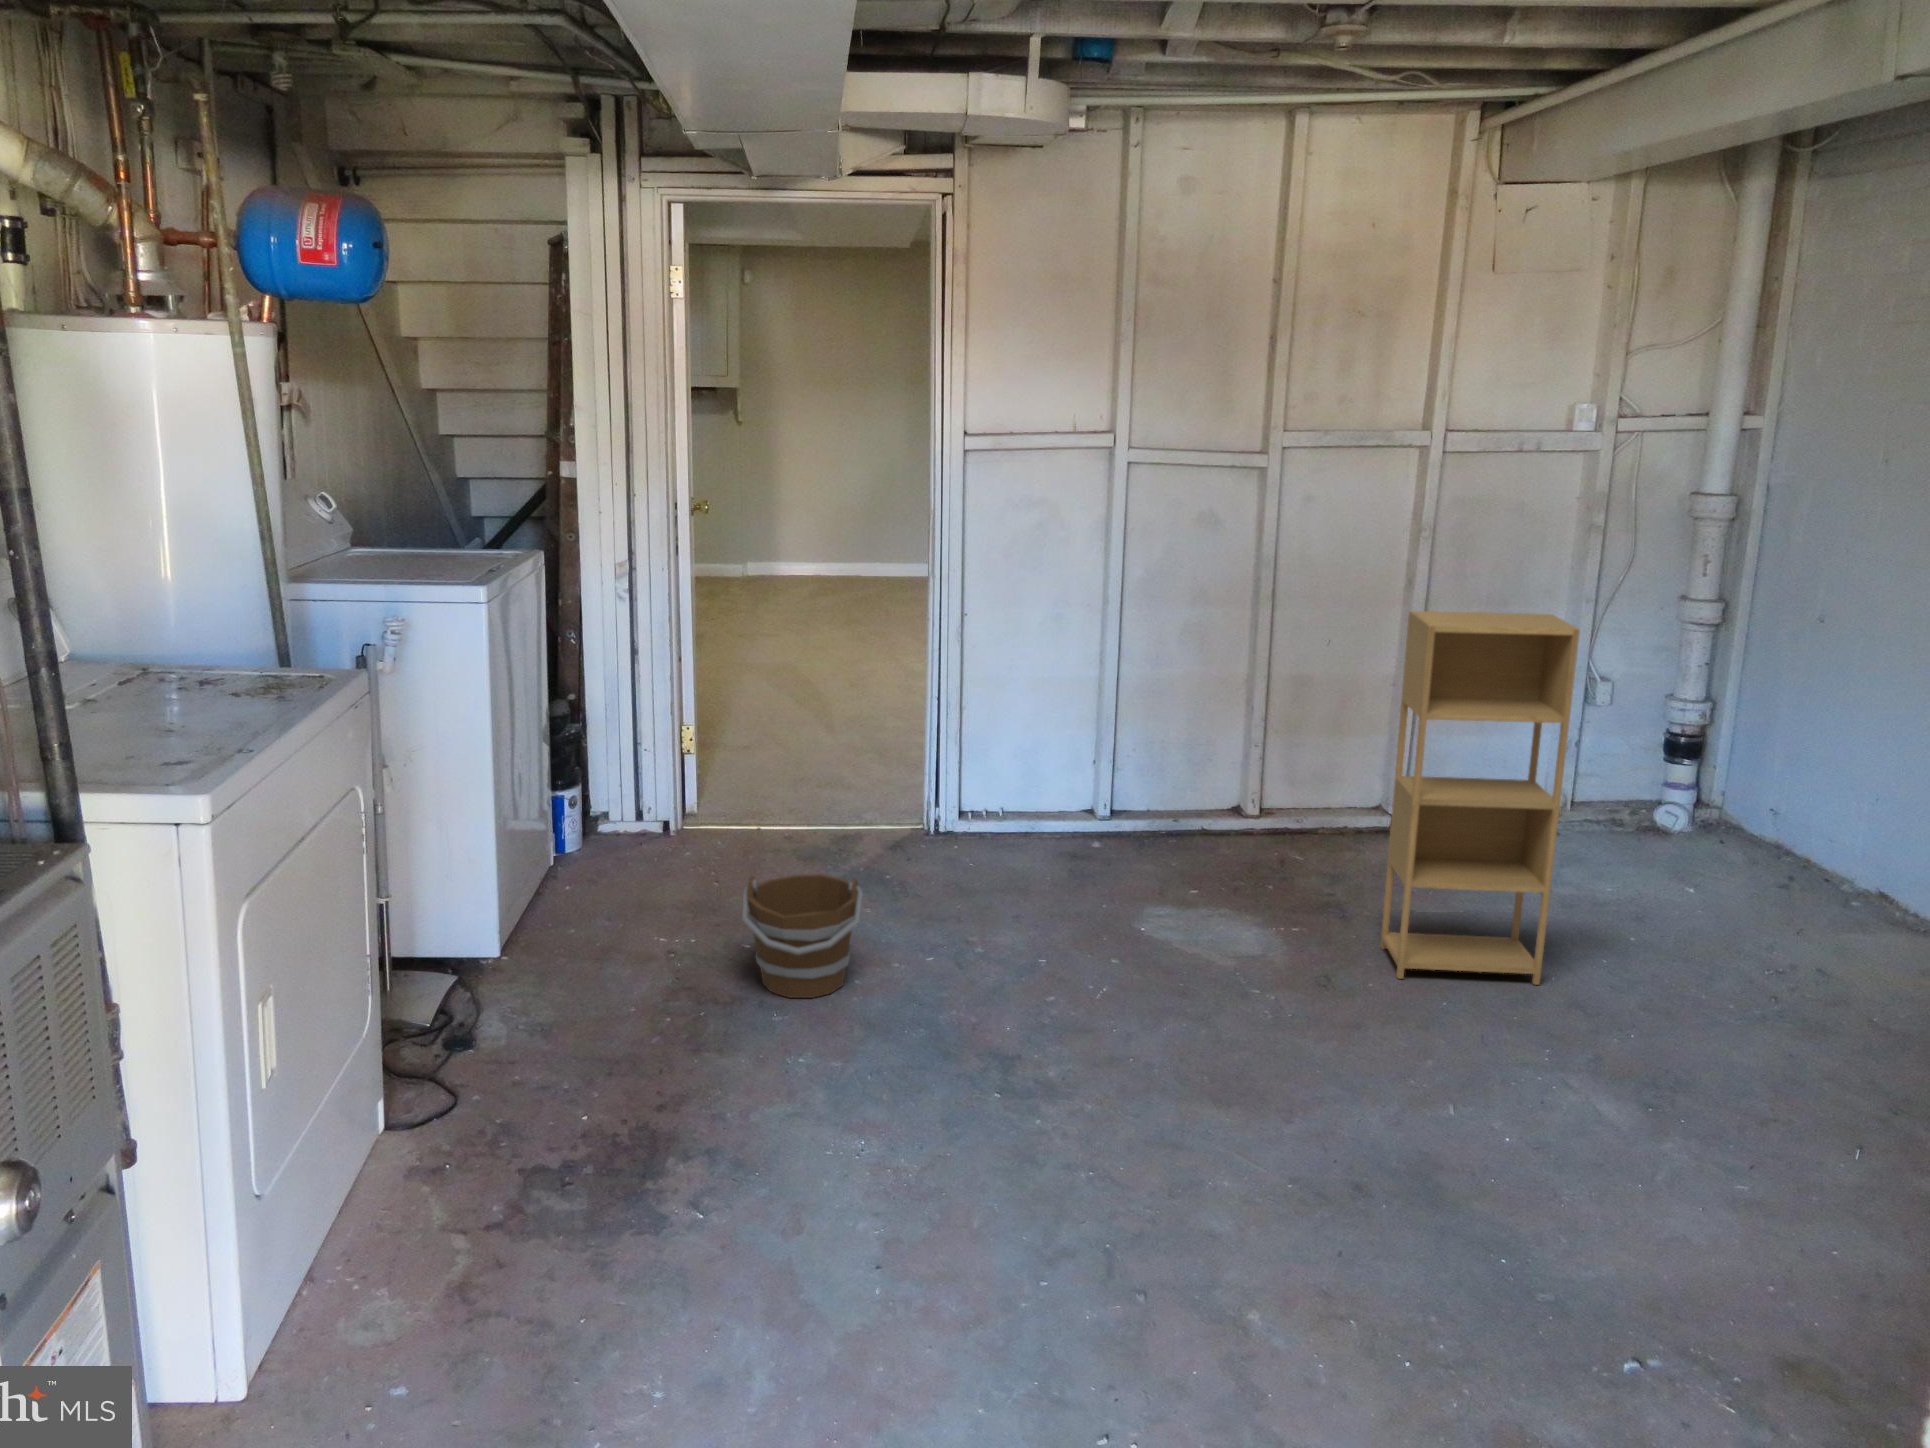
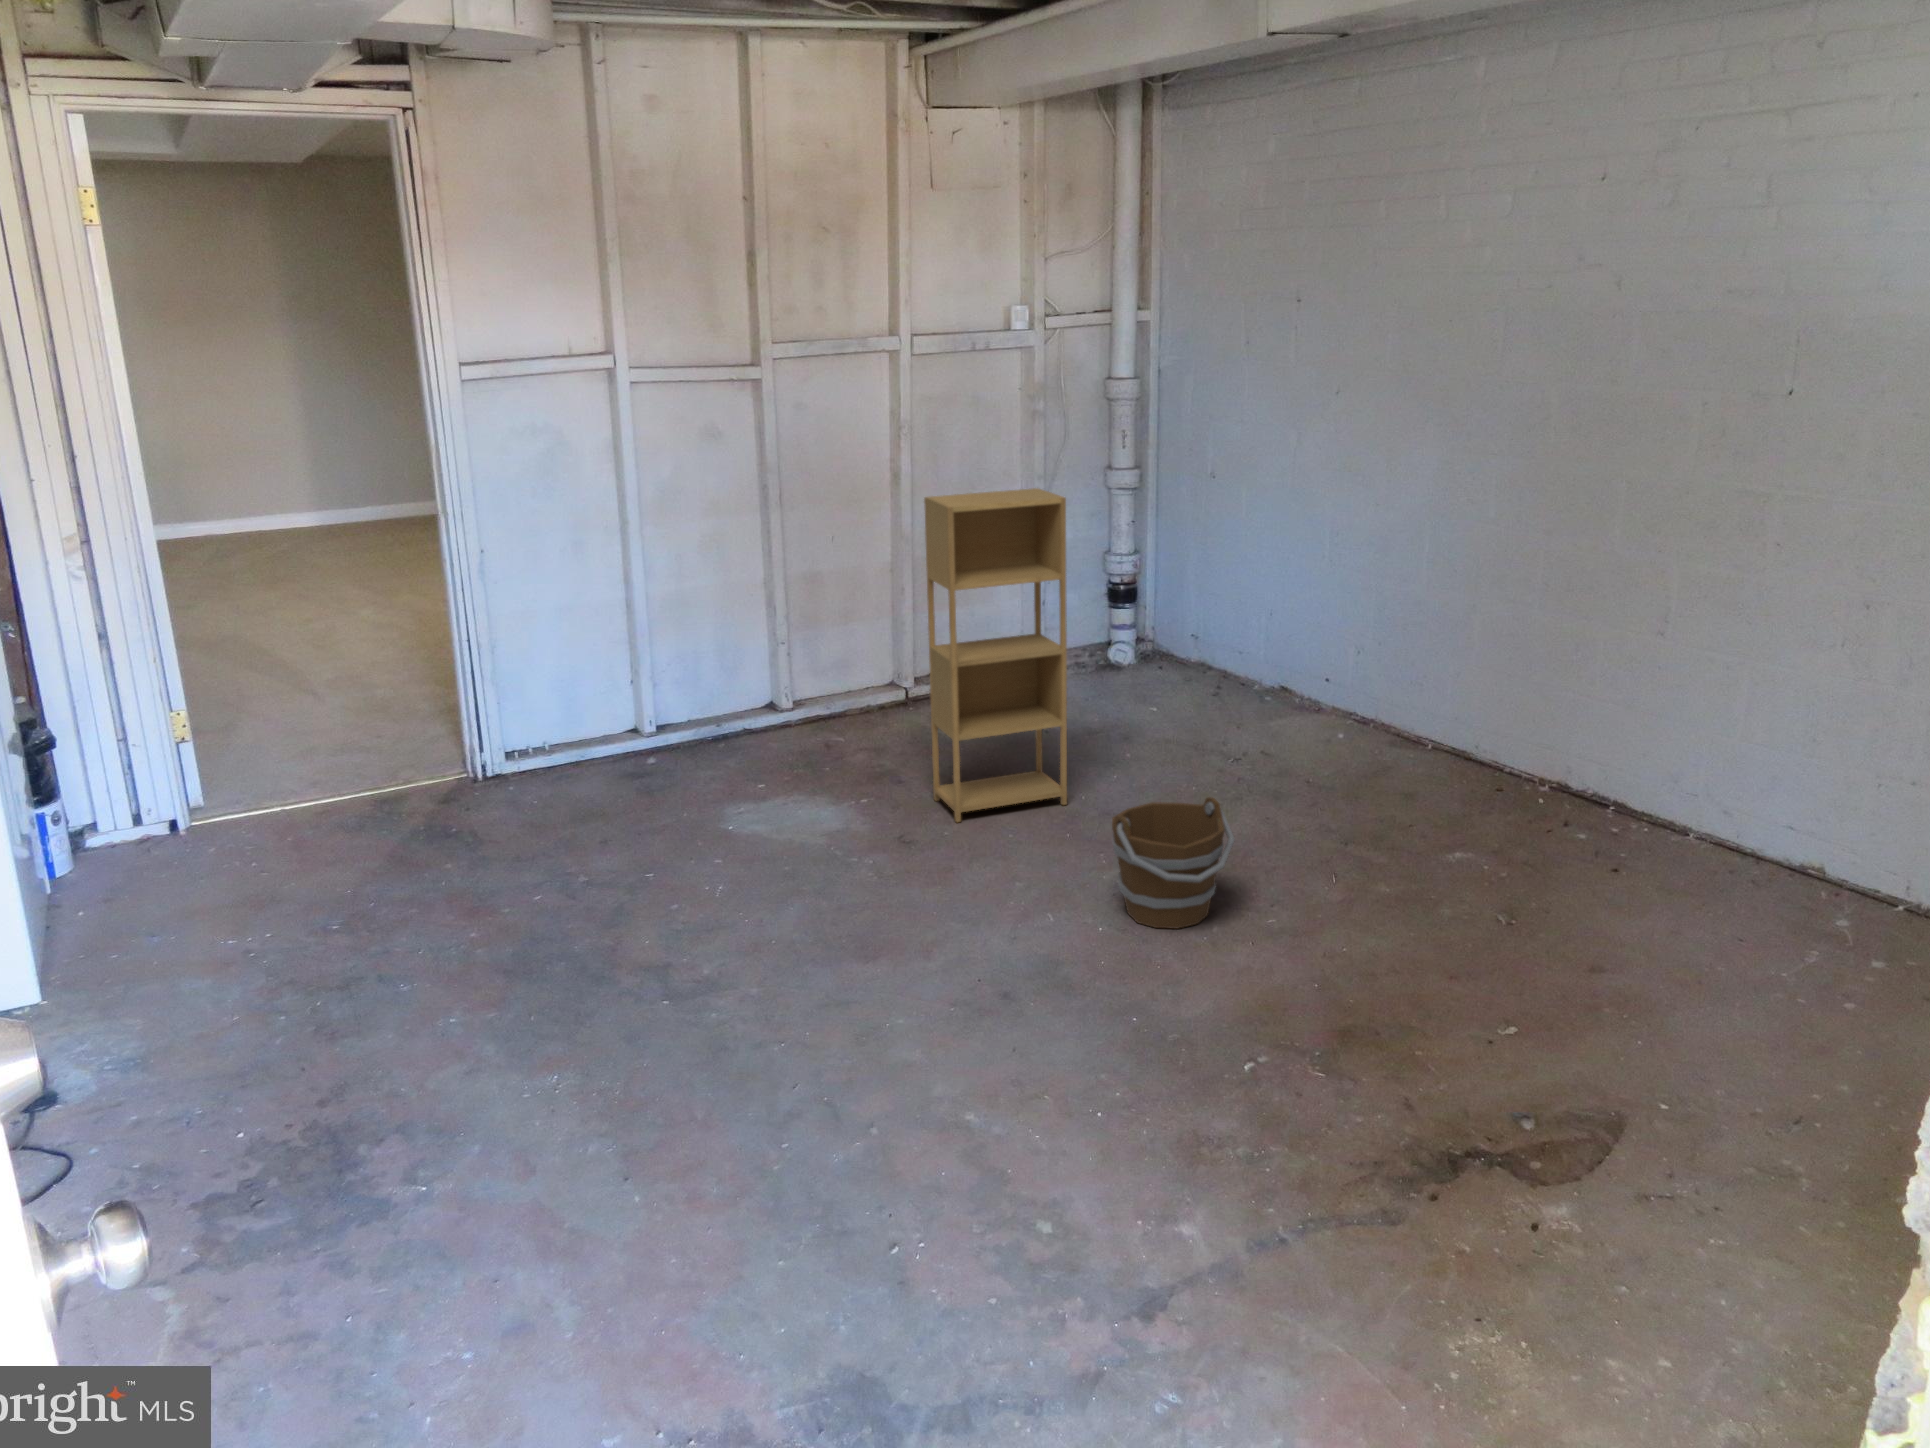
bucket: present [742,874,863,998] -> present [1112,797,1235,929]

